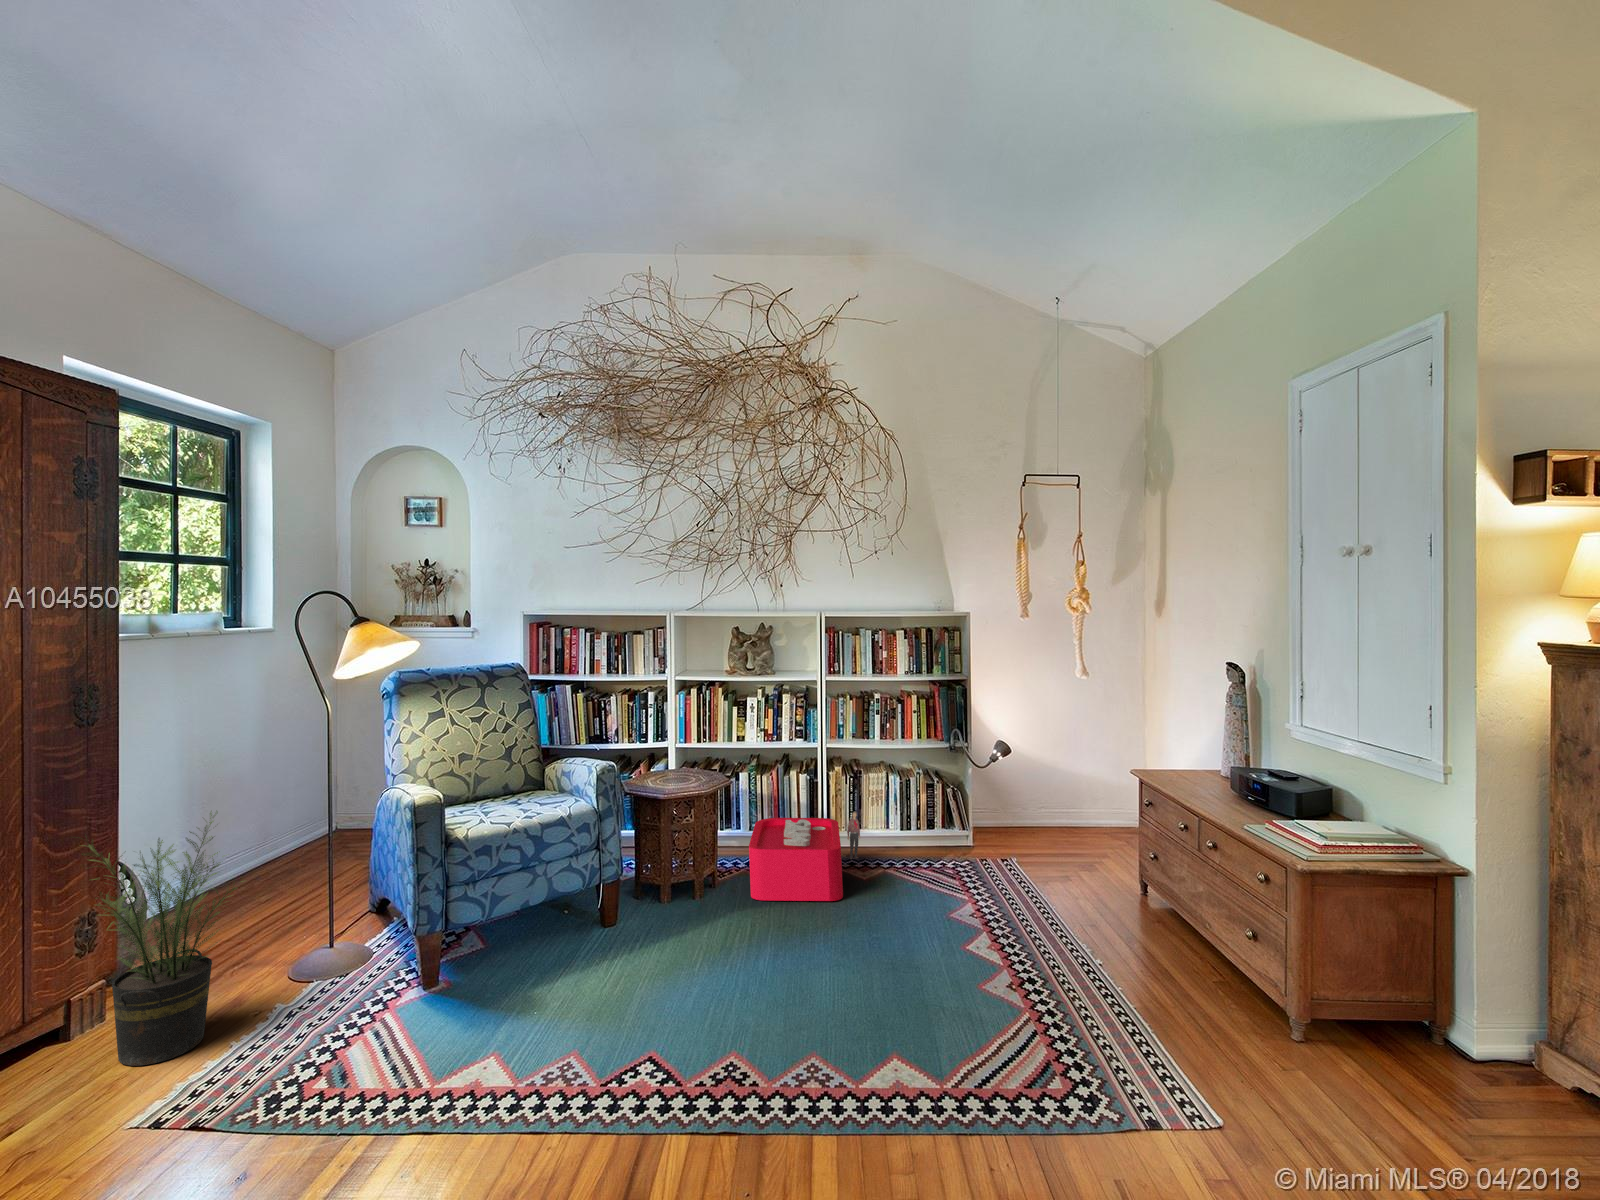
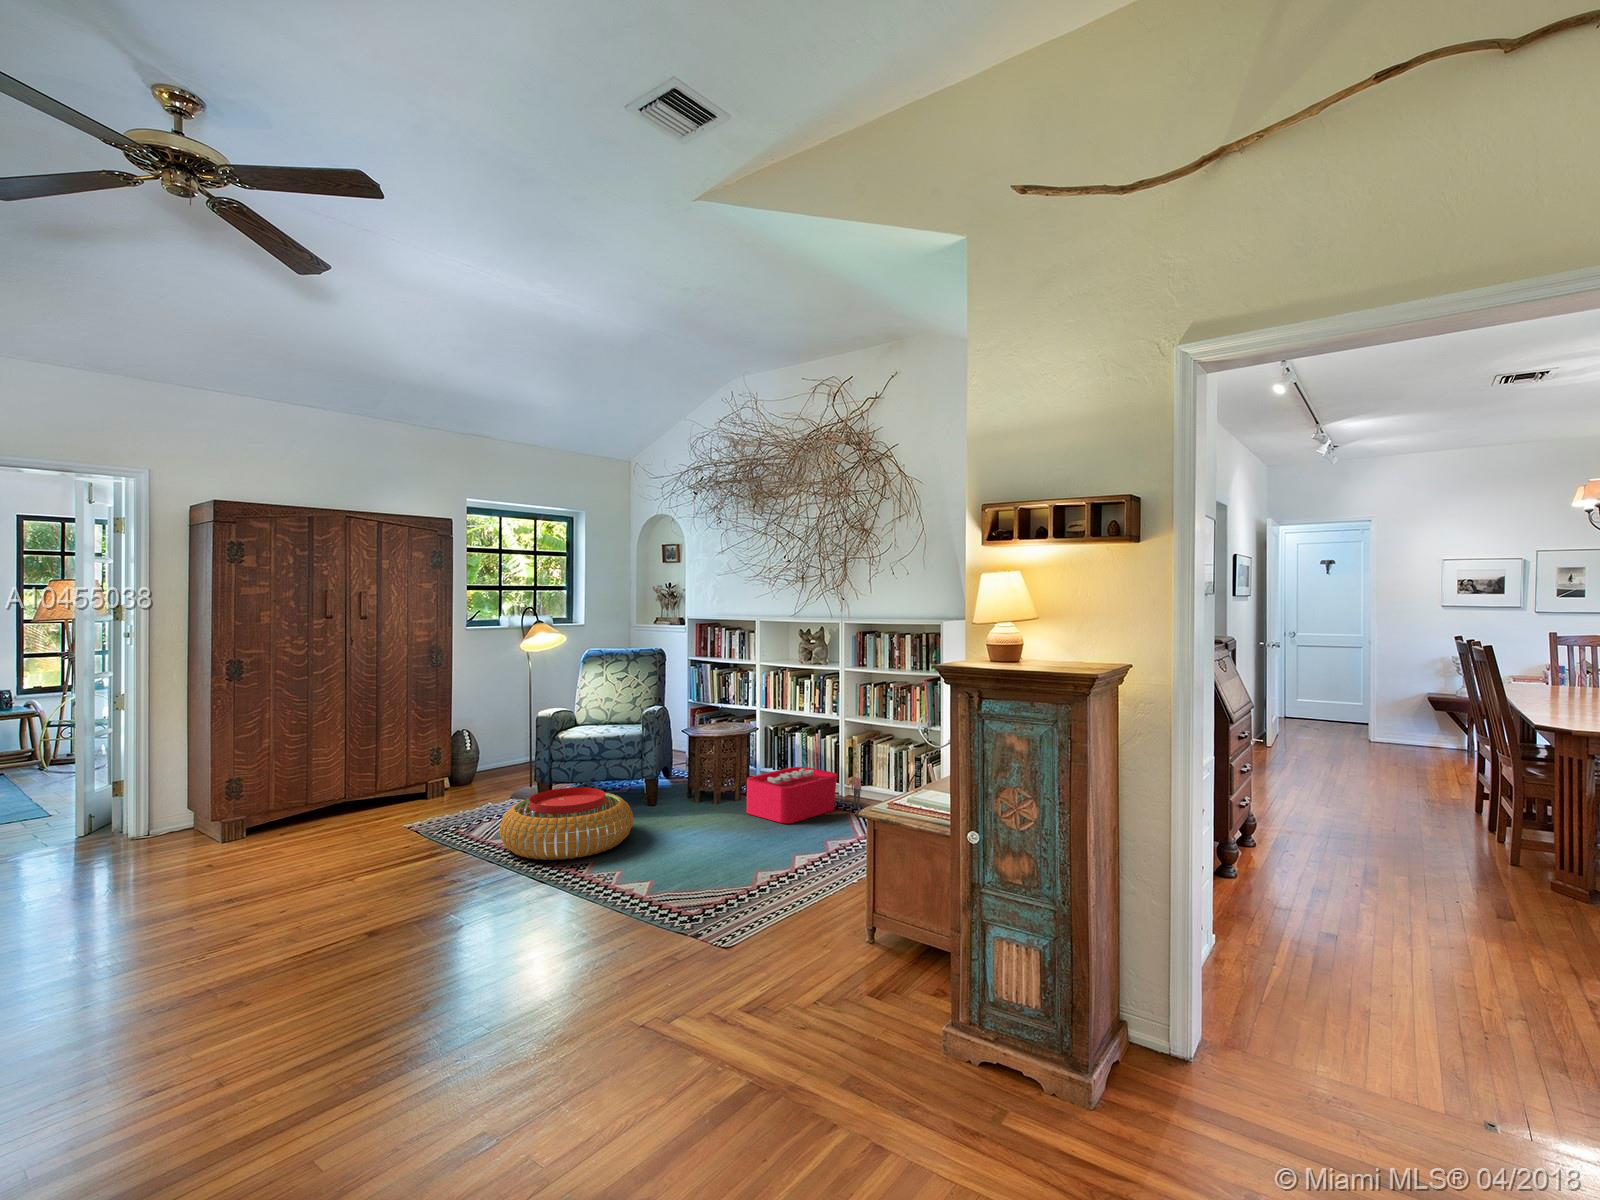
potted plant: present [82,813,238,1066] -> none [425,709,487,807]
pouf: none [481,919,741,1103] -> present [500,787,633,860]

